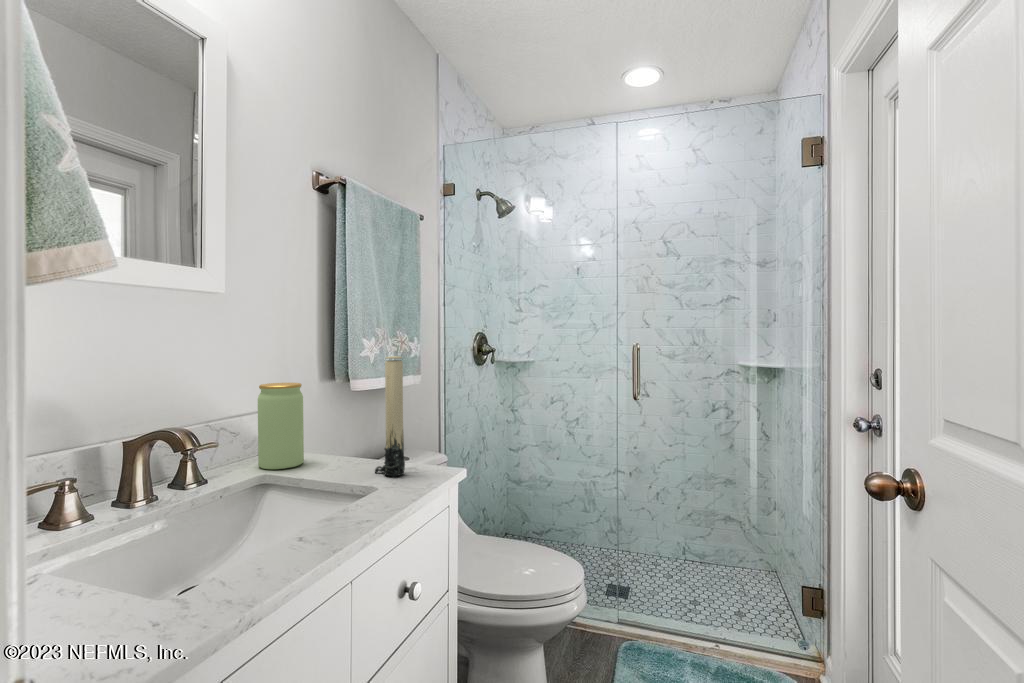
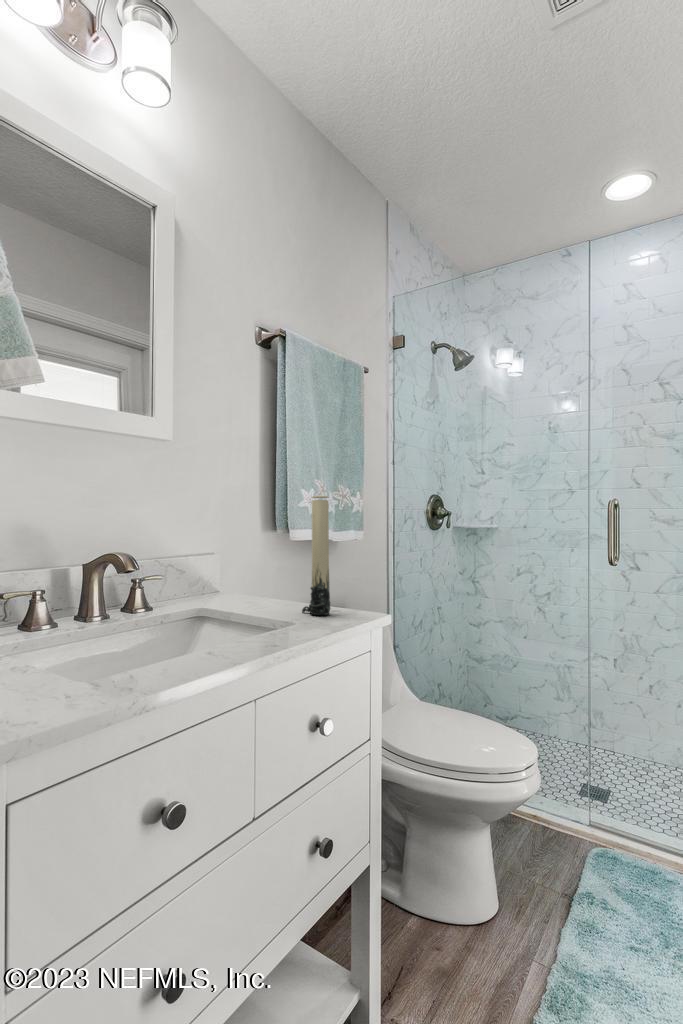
jar: present [258,383,304,469] -> none [198,526,239,606]

